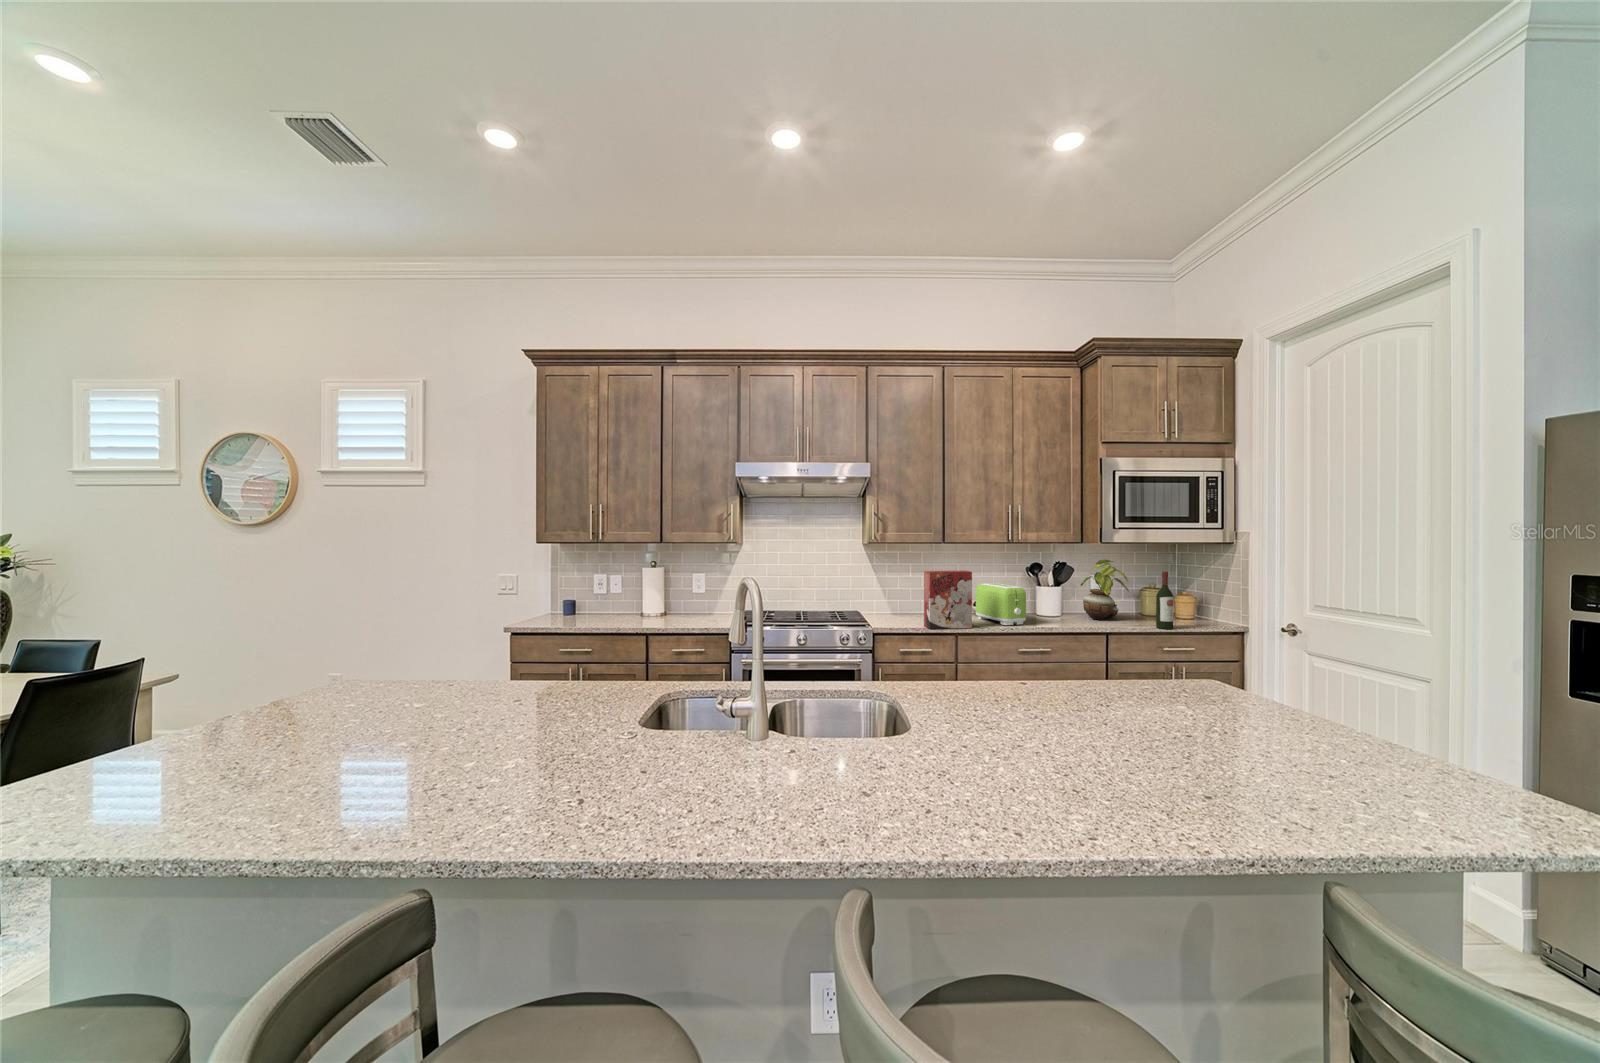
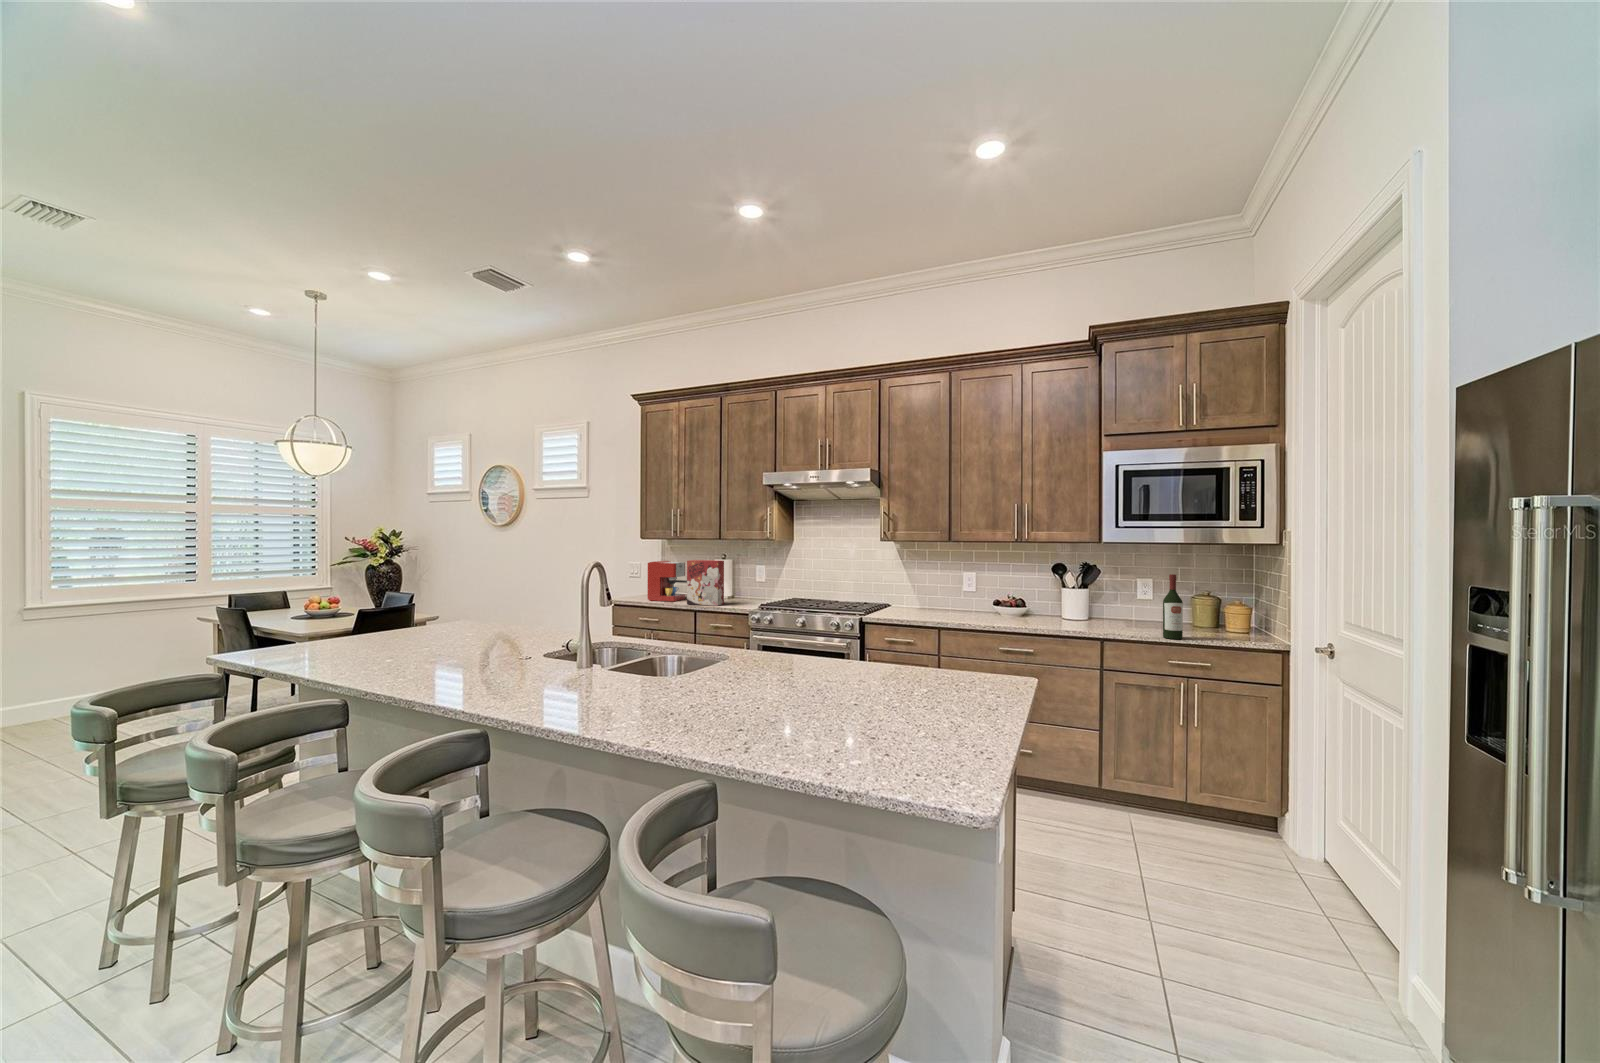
potted plant: present [1081,560,1129,620] -> none [1098,561,1146,626]
coffee maker: none [565,571,618,623] -> present [647,561,687,601]
cereal box: present [924,571,972,629] -> present [687,560,724,606]
toaster: present [976,583,1026,625] -> none [984,582,1020,624]

